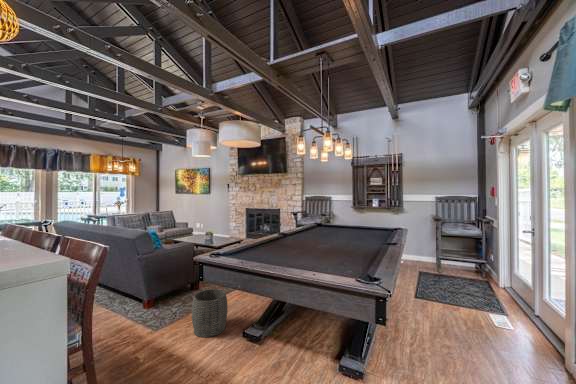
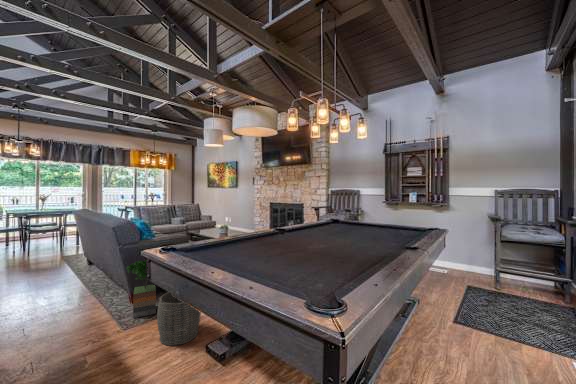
potted tree: none [147,265,185,320] -> present [127,260,156,318]

